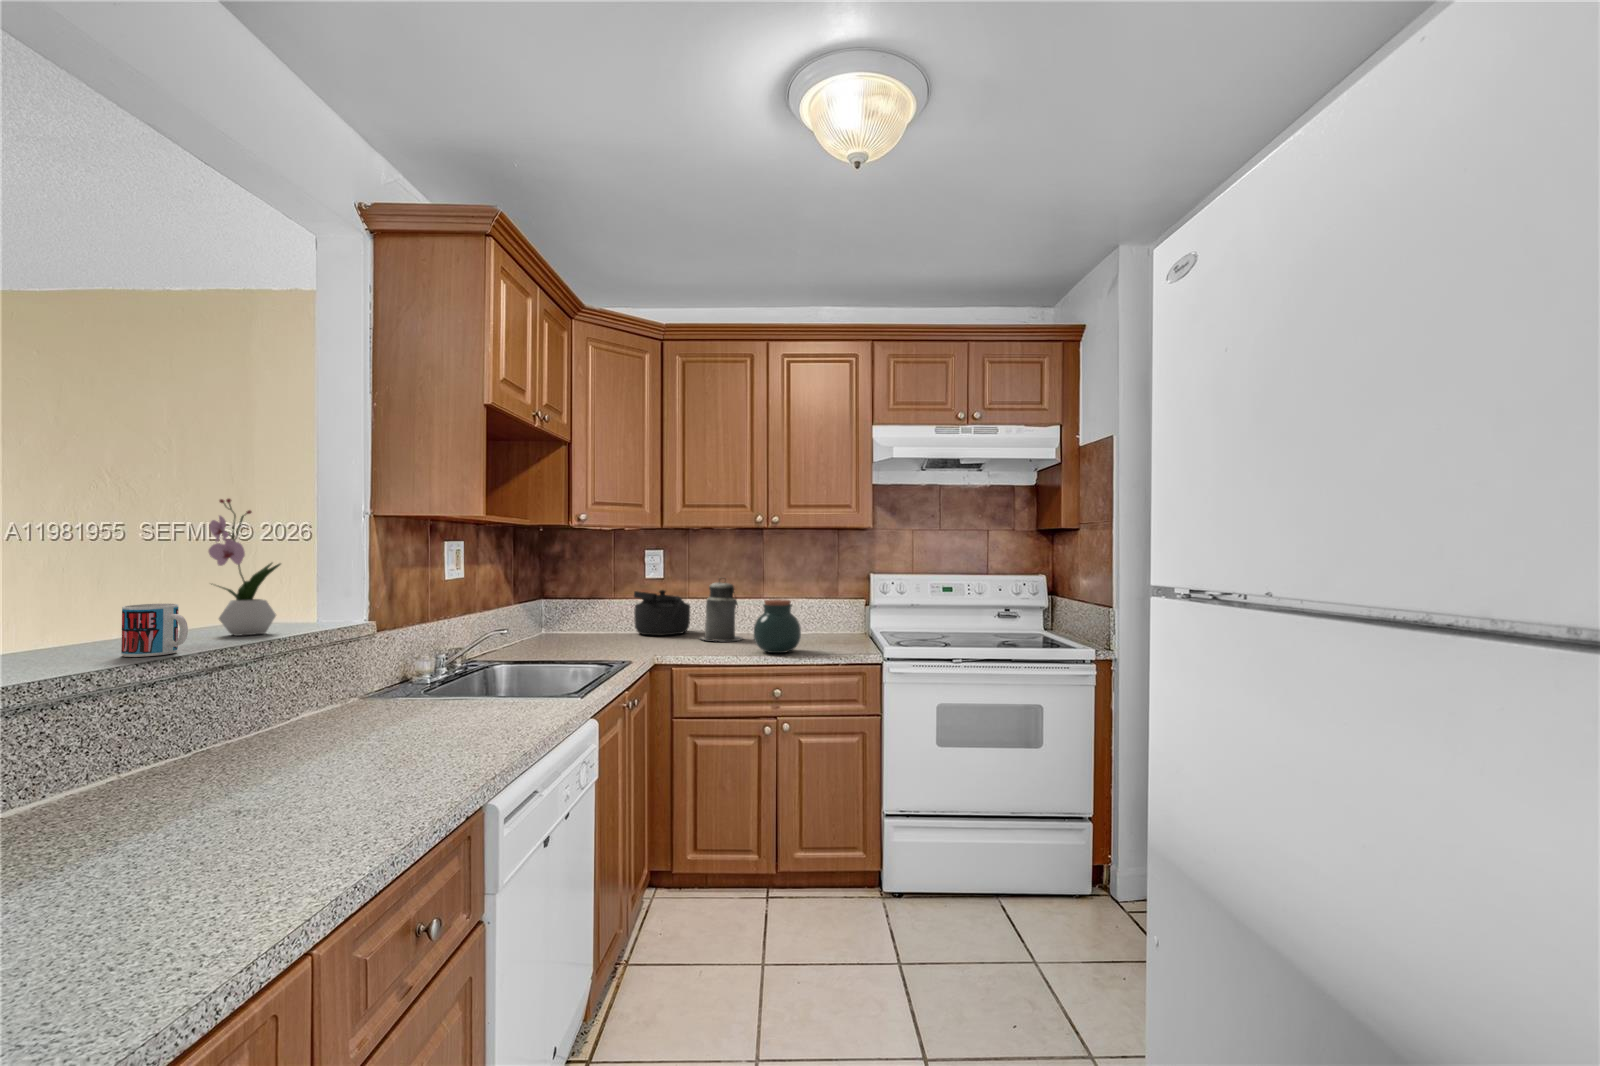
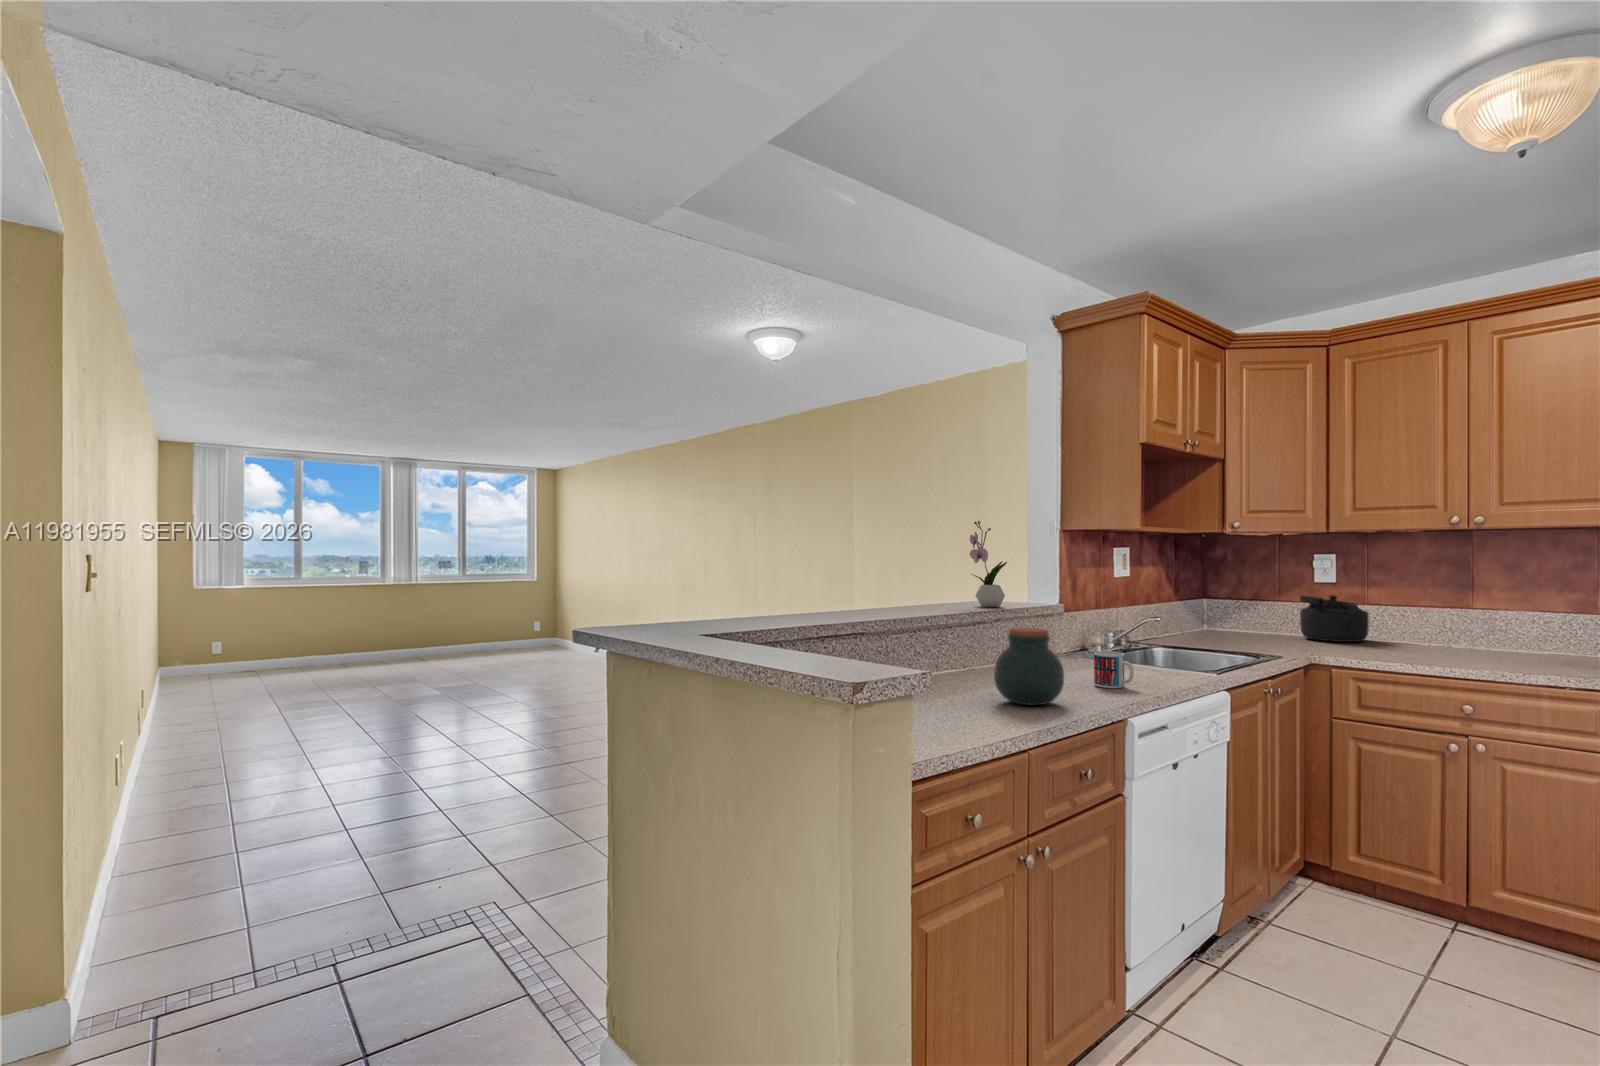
canister: present [701,581,743,641] -> none [1375,584,1434,653]
jar: present [754,599,801,653] -> present [994,628,1064,705]
mug: present [121,603,188,657] -> present [1094,651,1134,688]

